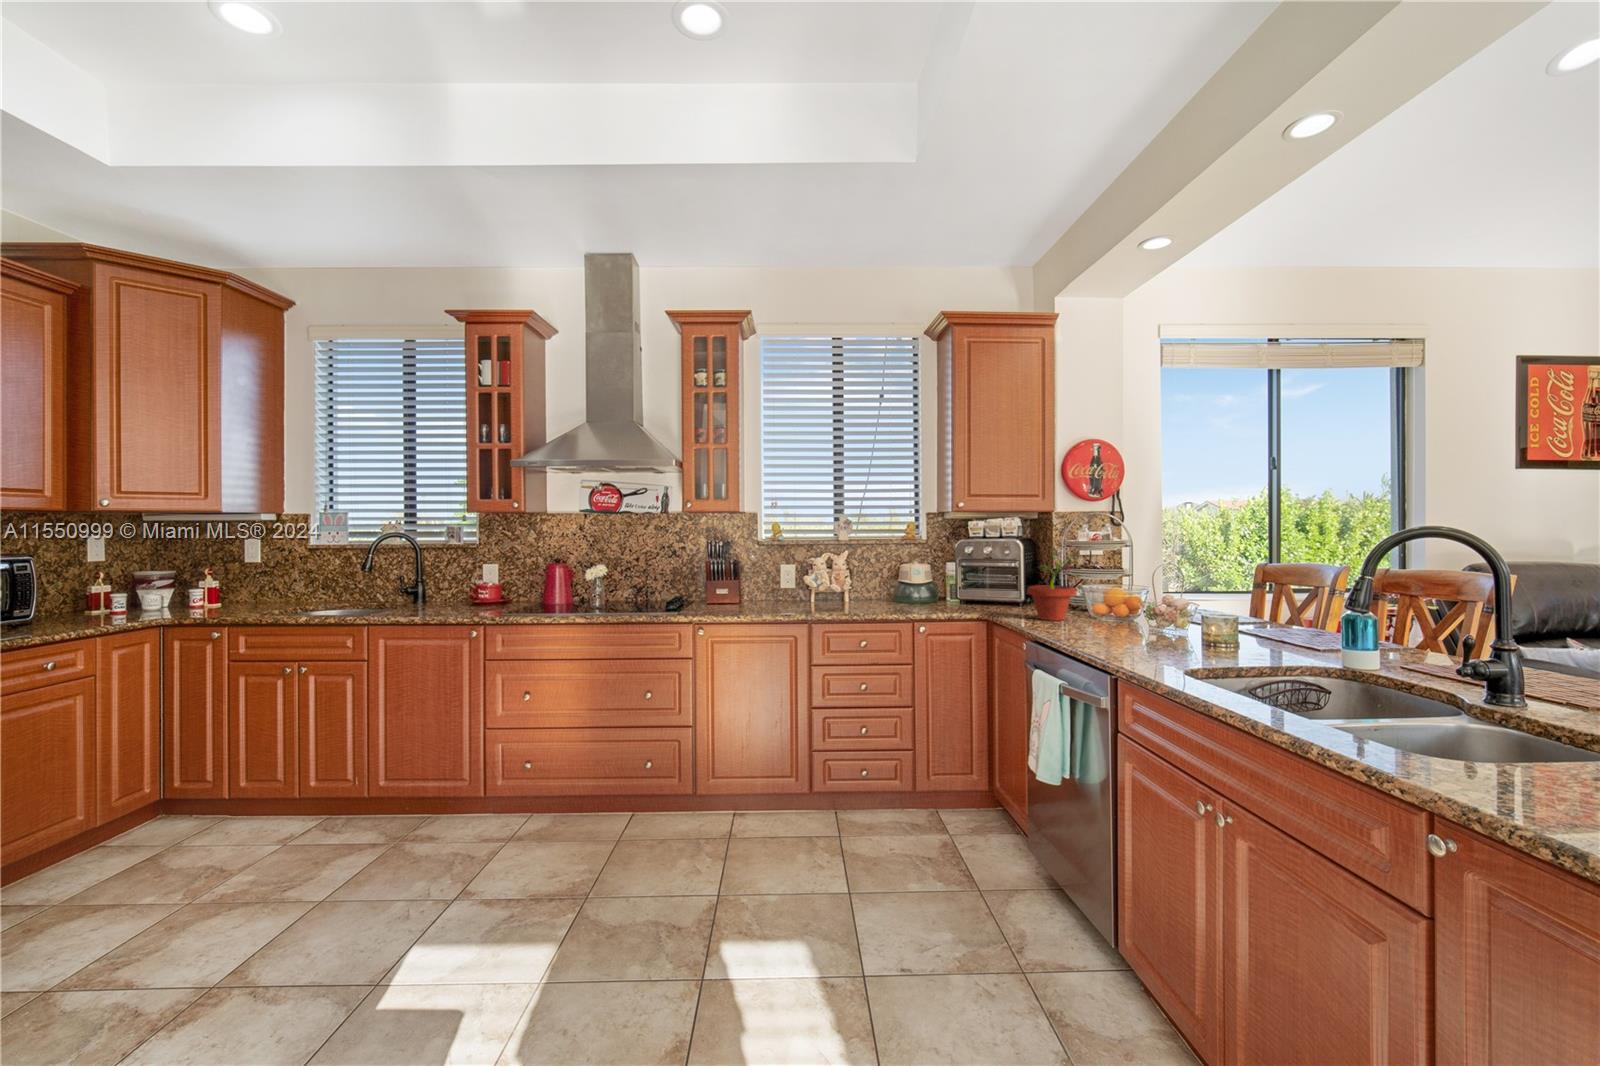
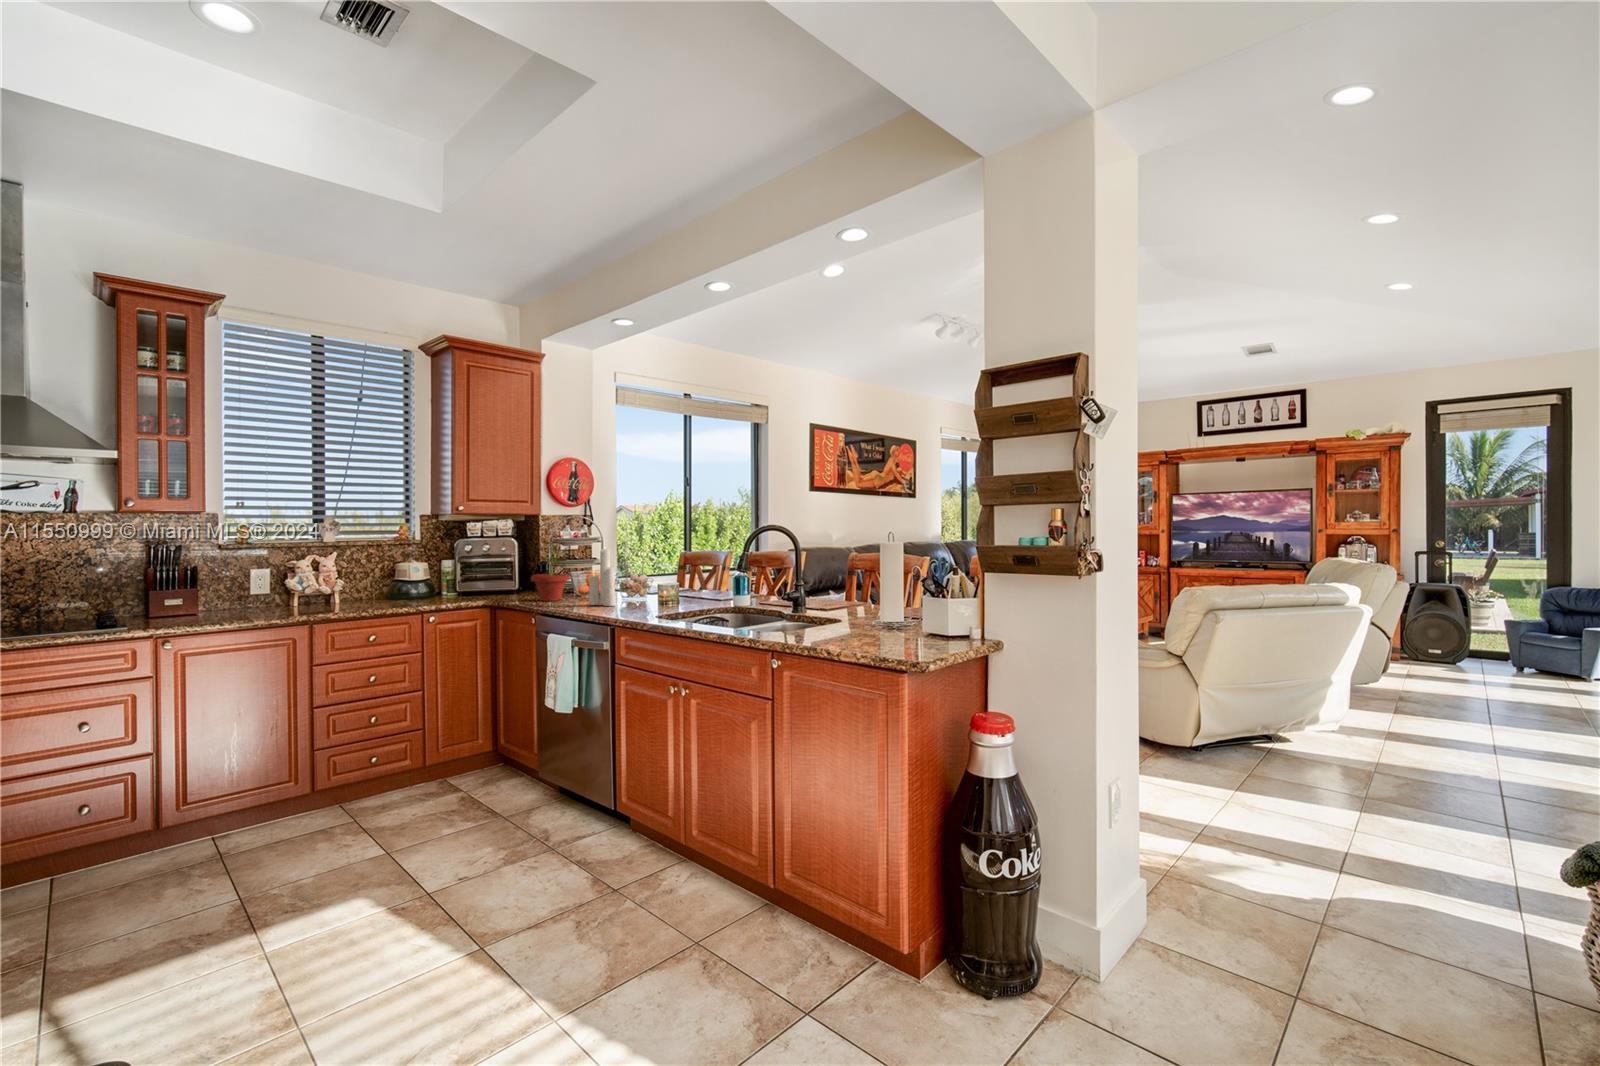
candle: none [1091,543,1132,639] -> present [589,549,616,606]

